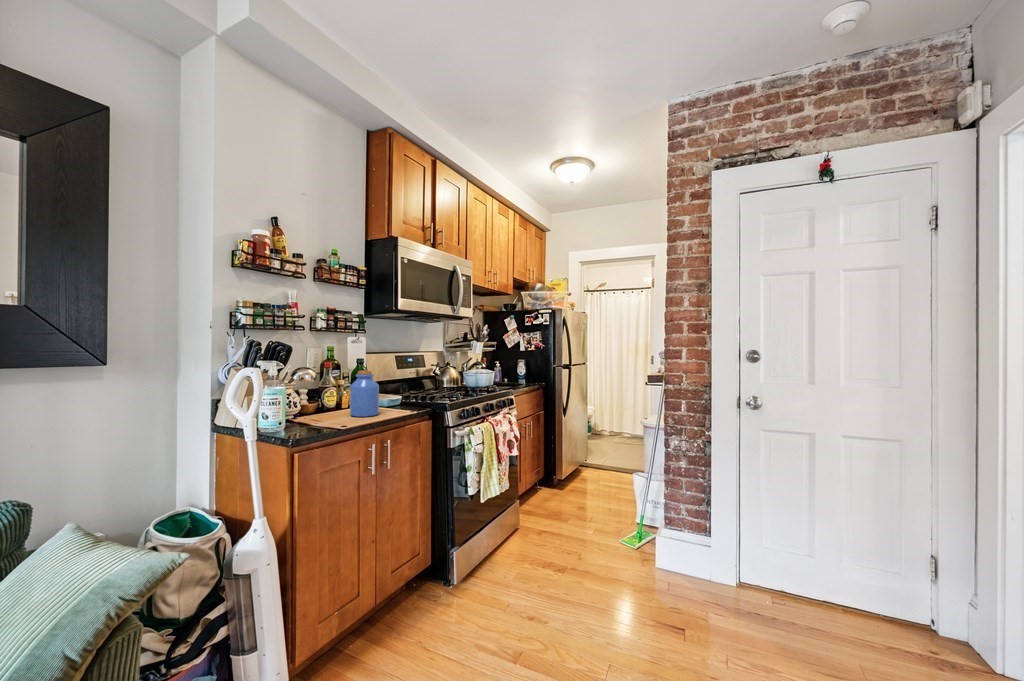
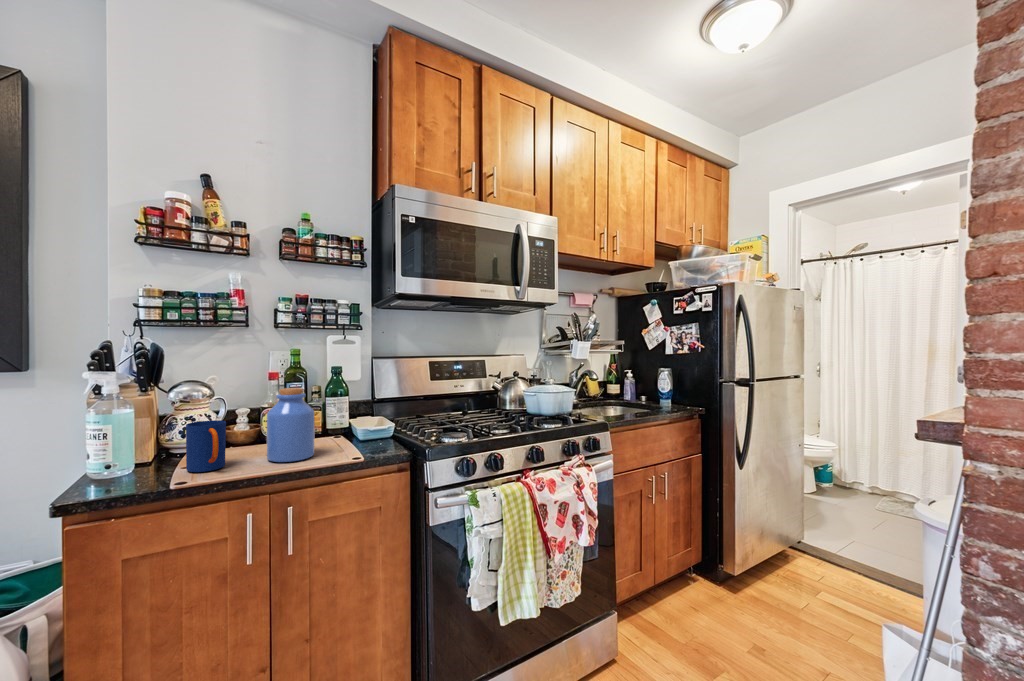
mug: none [314,392,344,424] -> present [186,420,226,472]

